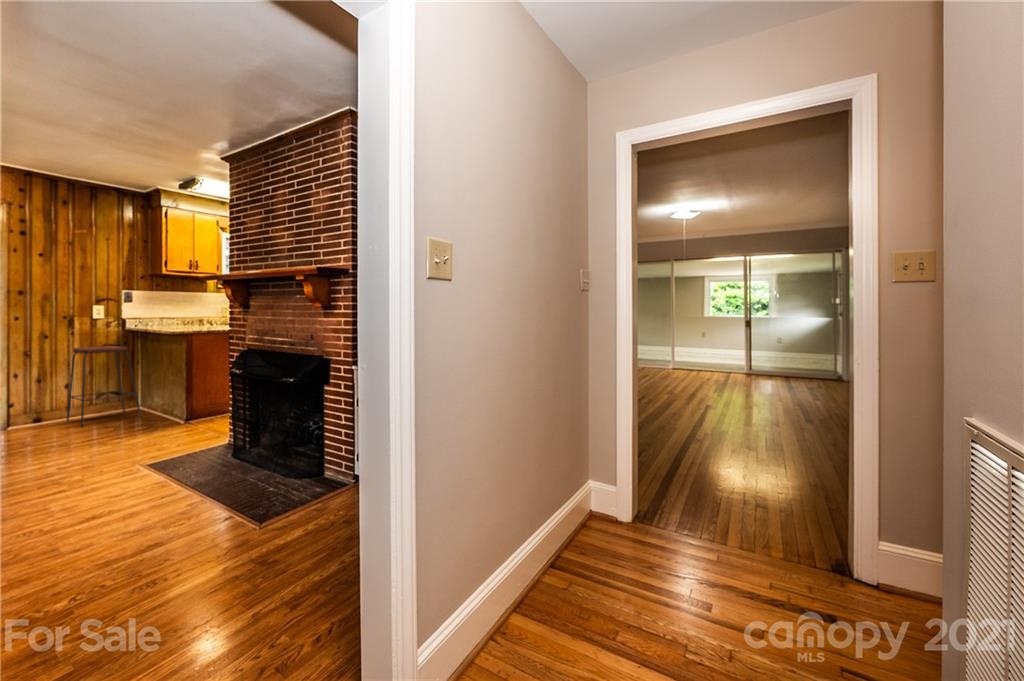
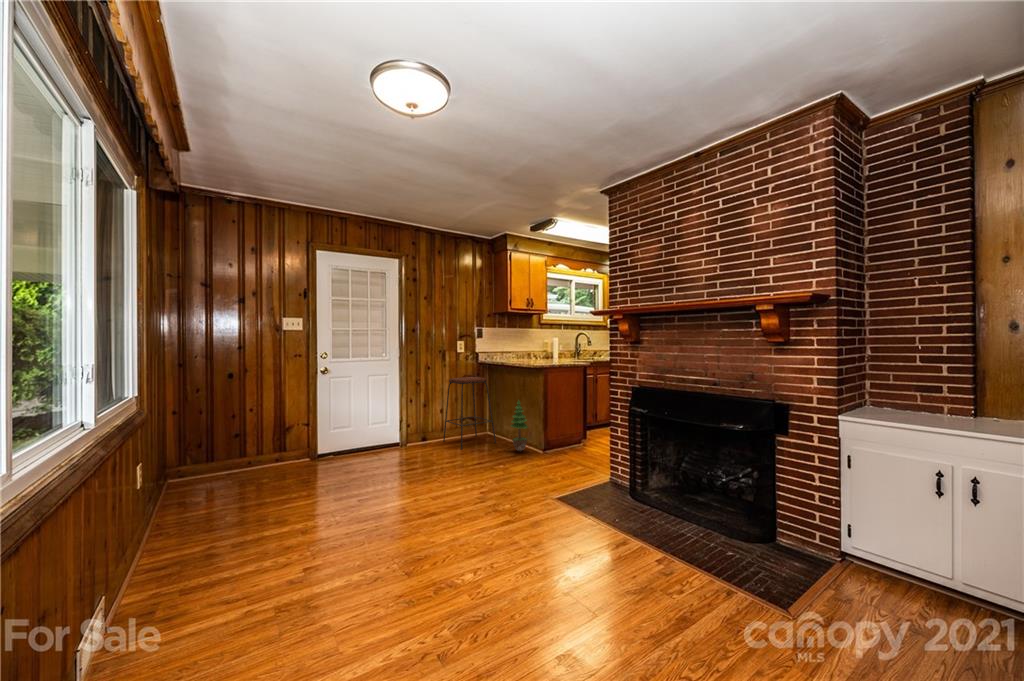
potted tree: none [147,368,173,424] -> present [511,400,528,451]

